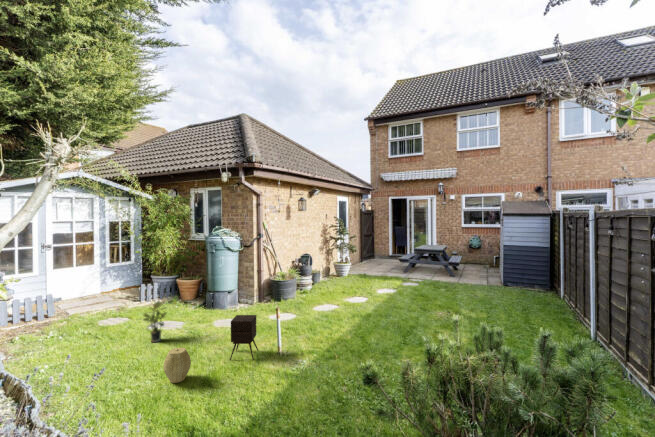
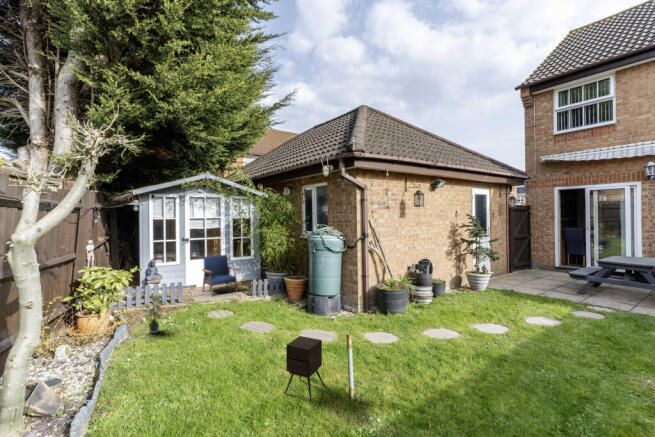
armchair: none [71,261,119,306] -> present [203,255,238,295]
potted plant: present [143,301,166,342] -> present [143,294,163,333]
woven basket: present [164,348,191,383] -> none [201,369,233,413]

